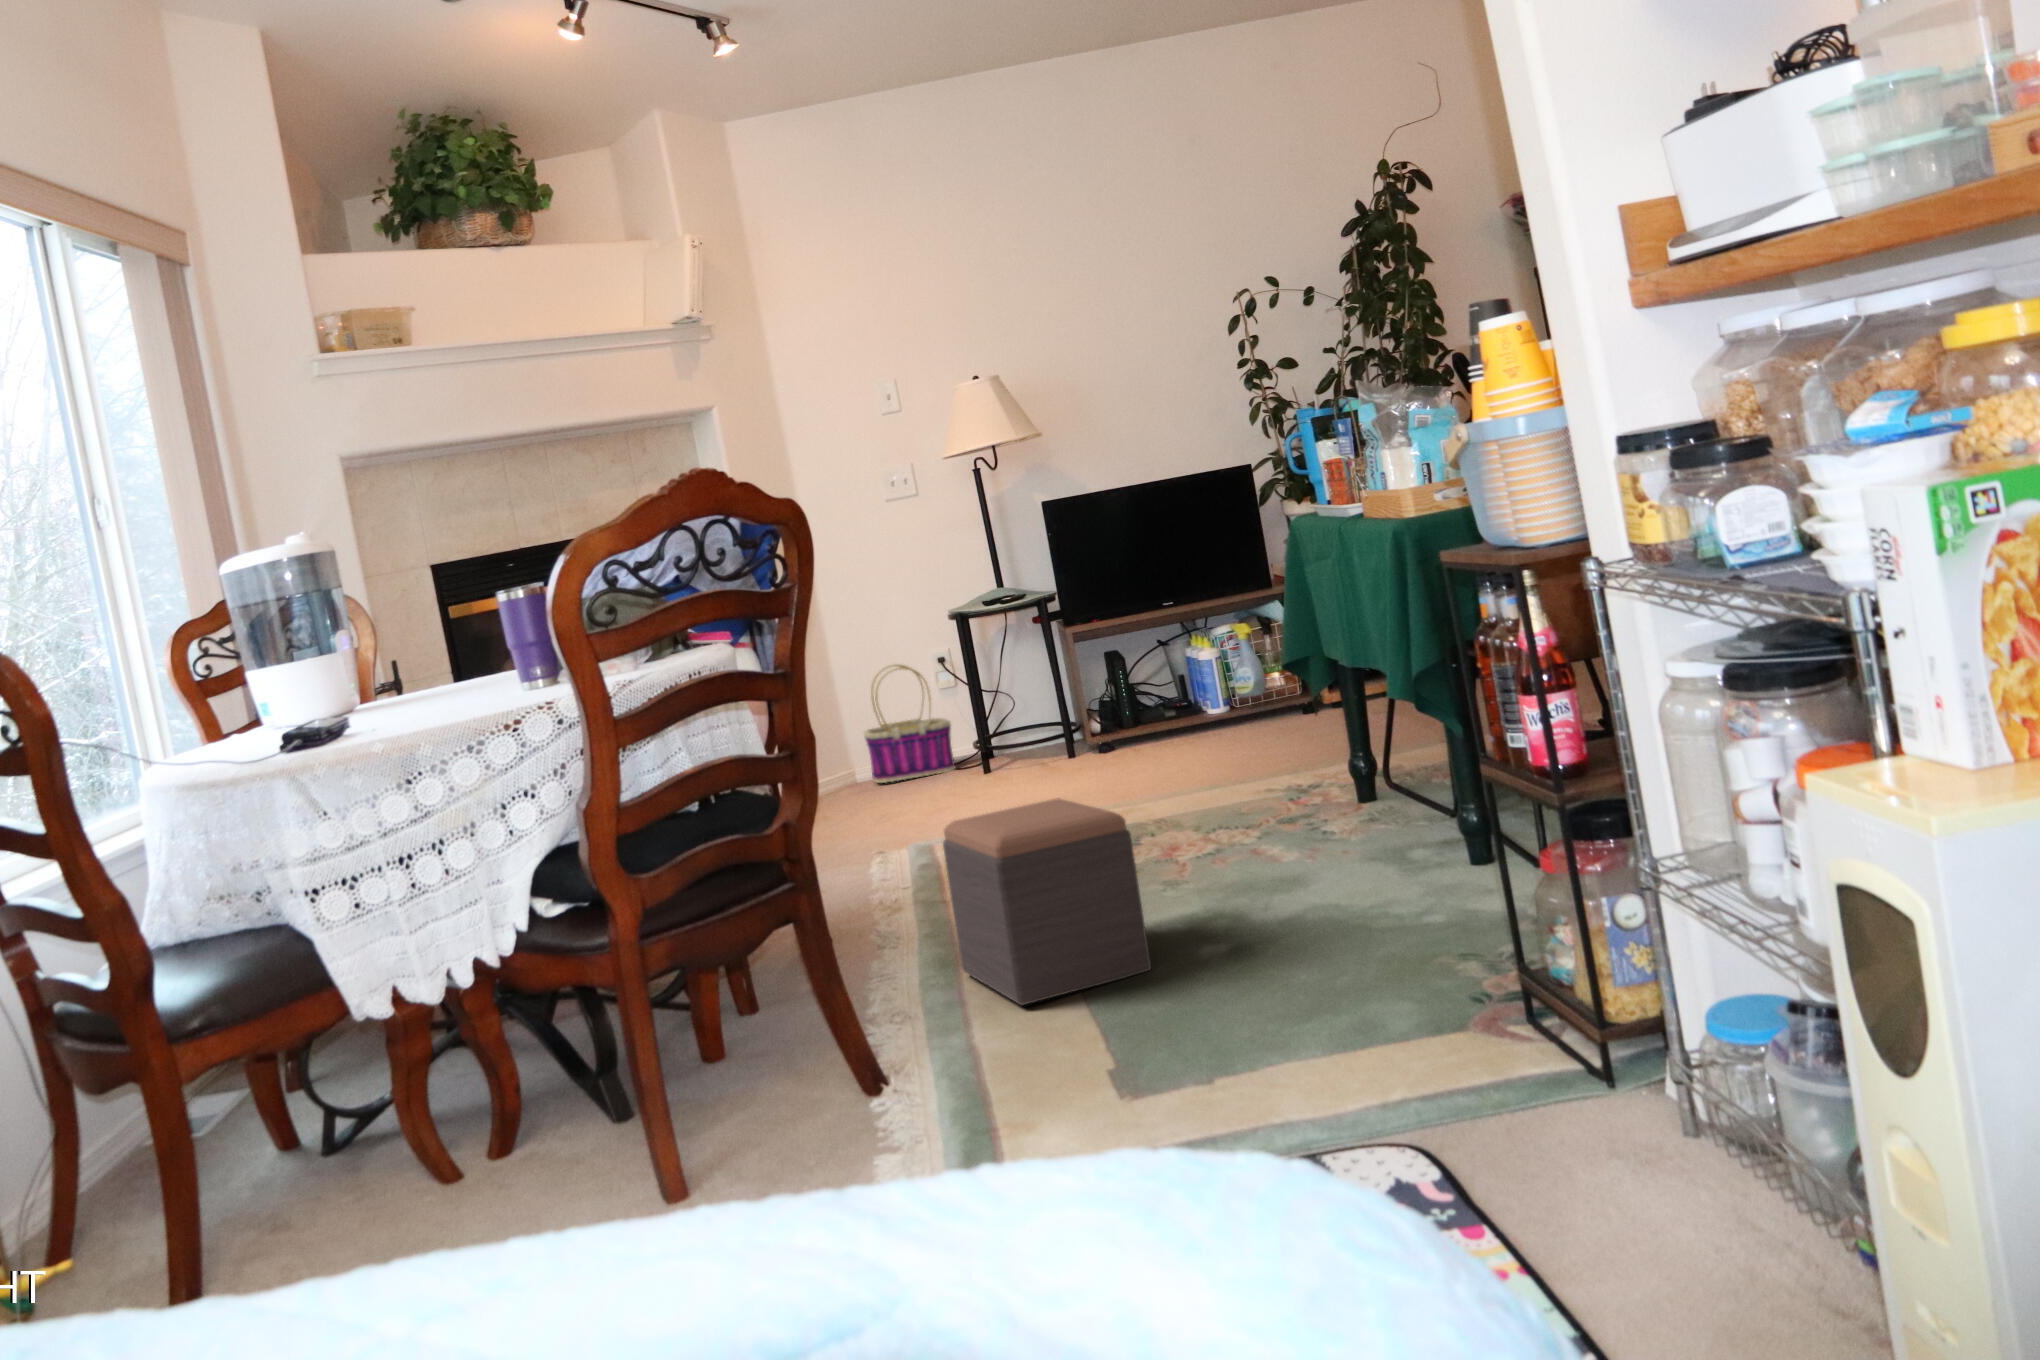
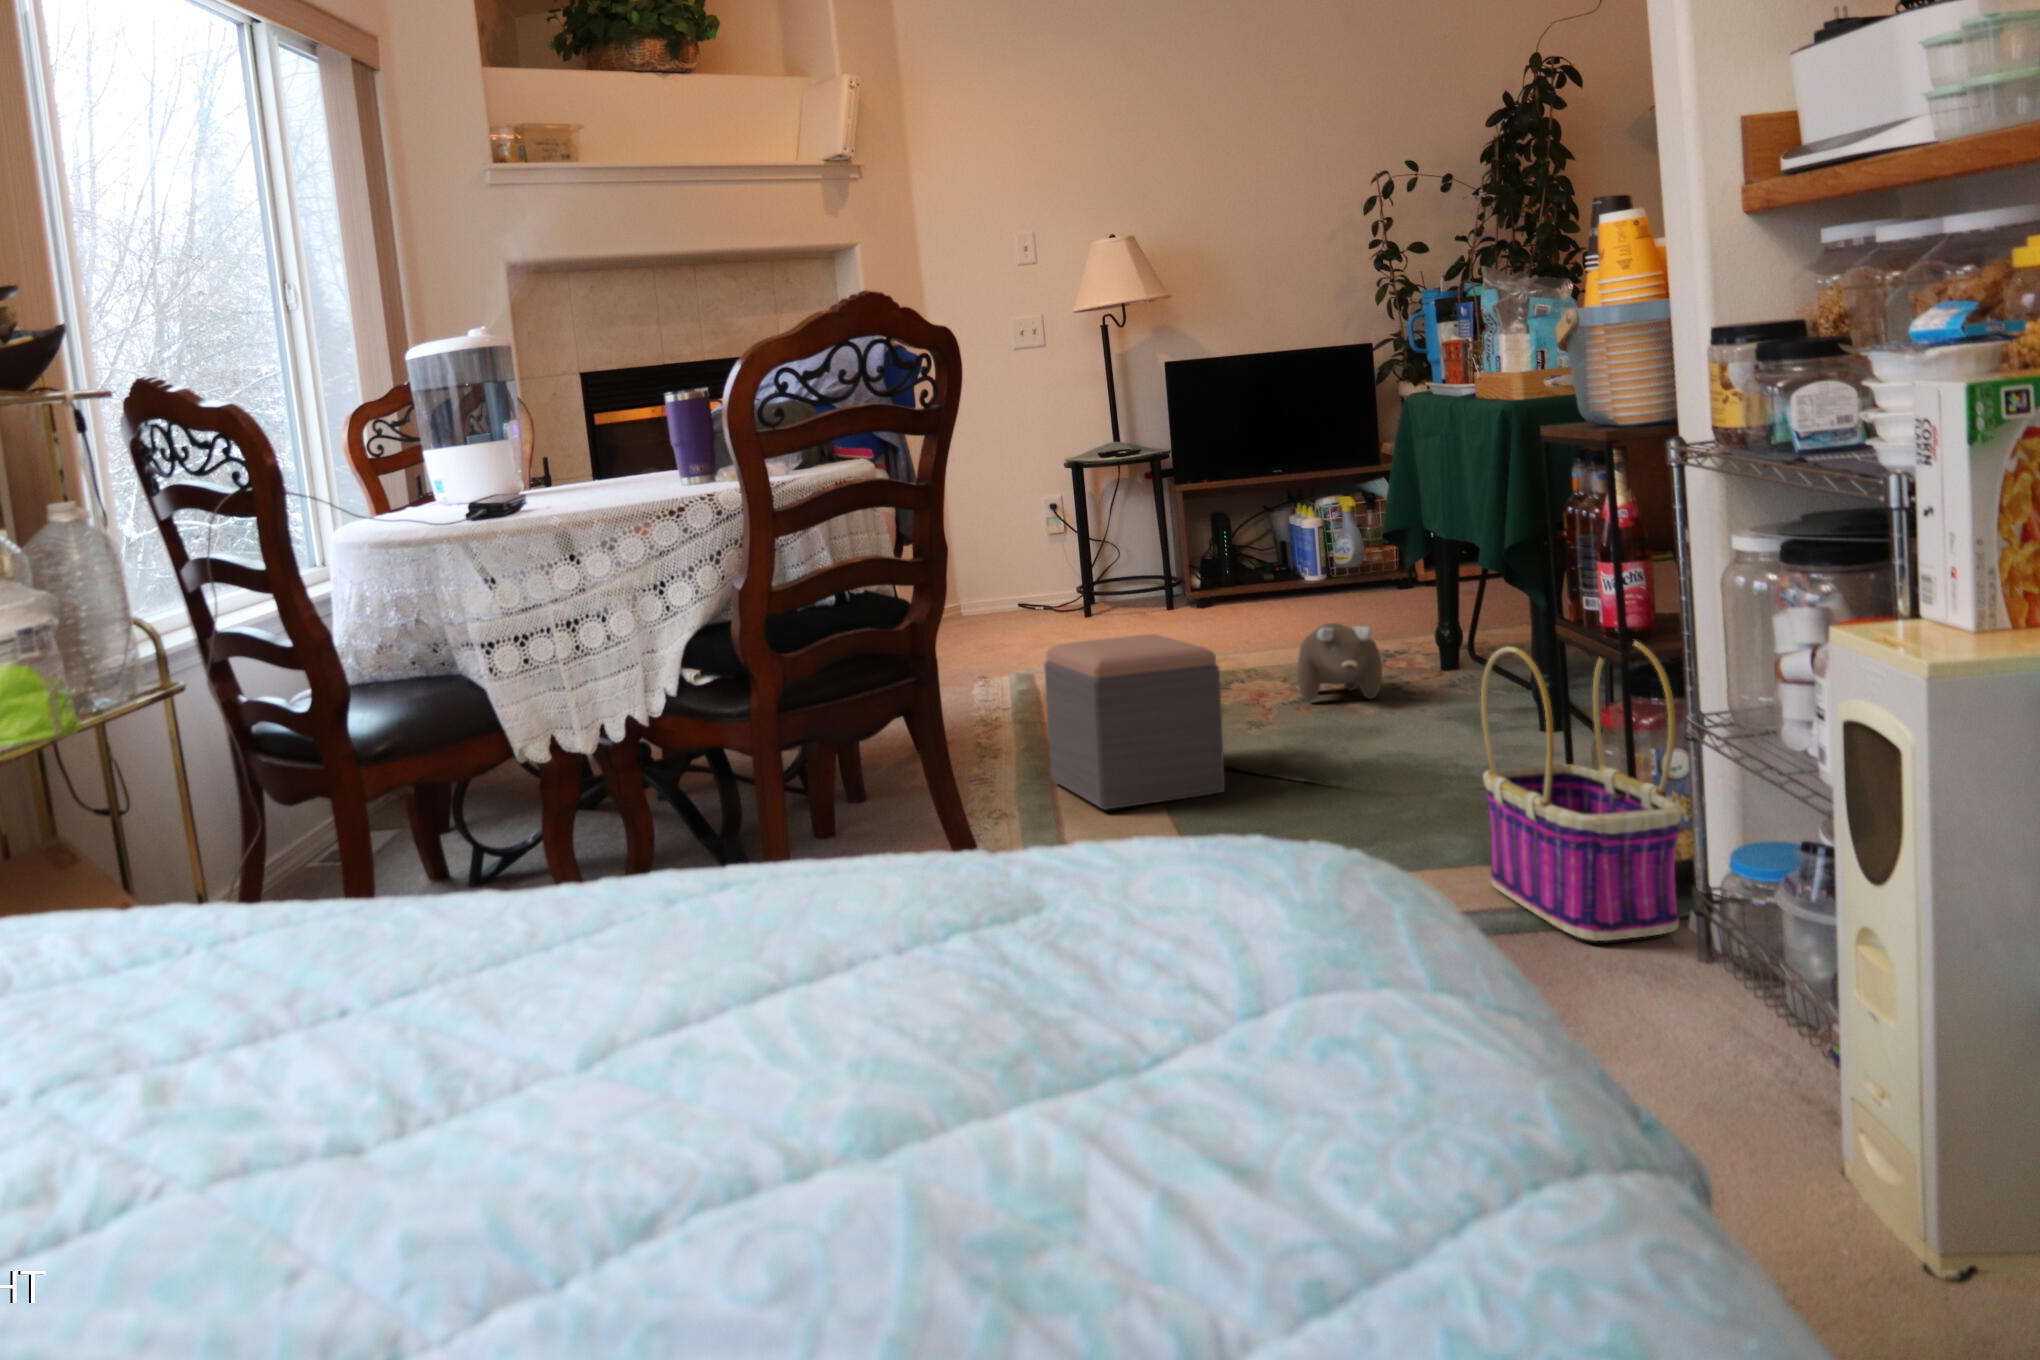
basket: present [864,665,955,783] -> present [1481,641,1682,941]
plush toy: none [1214,763,1303,850] -> present [1297,623,1382,701]

